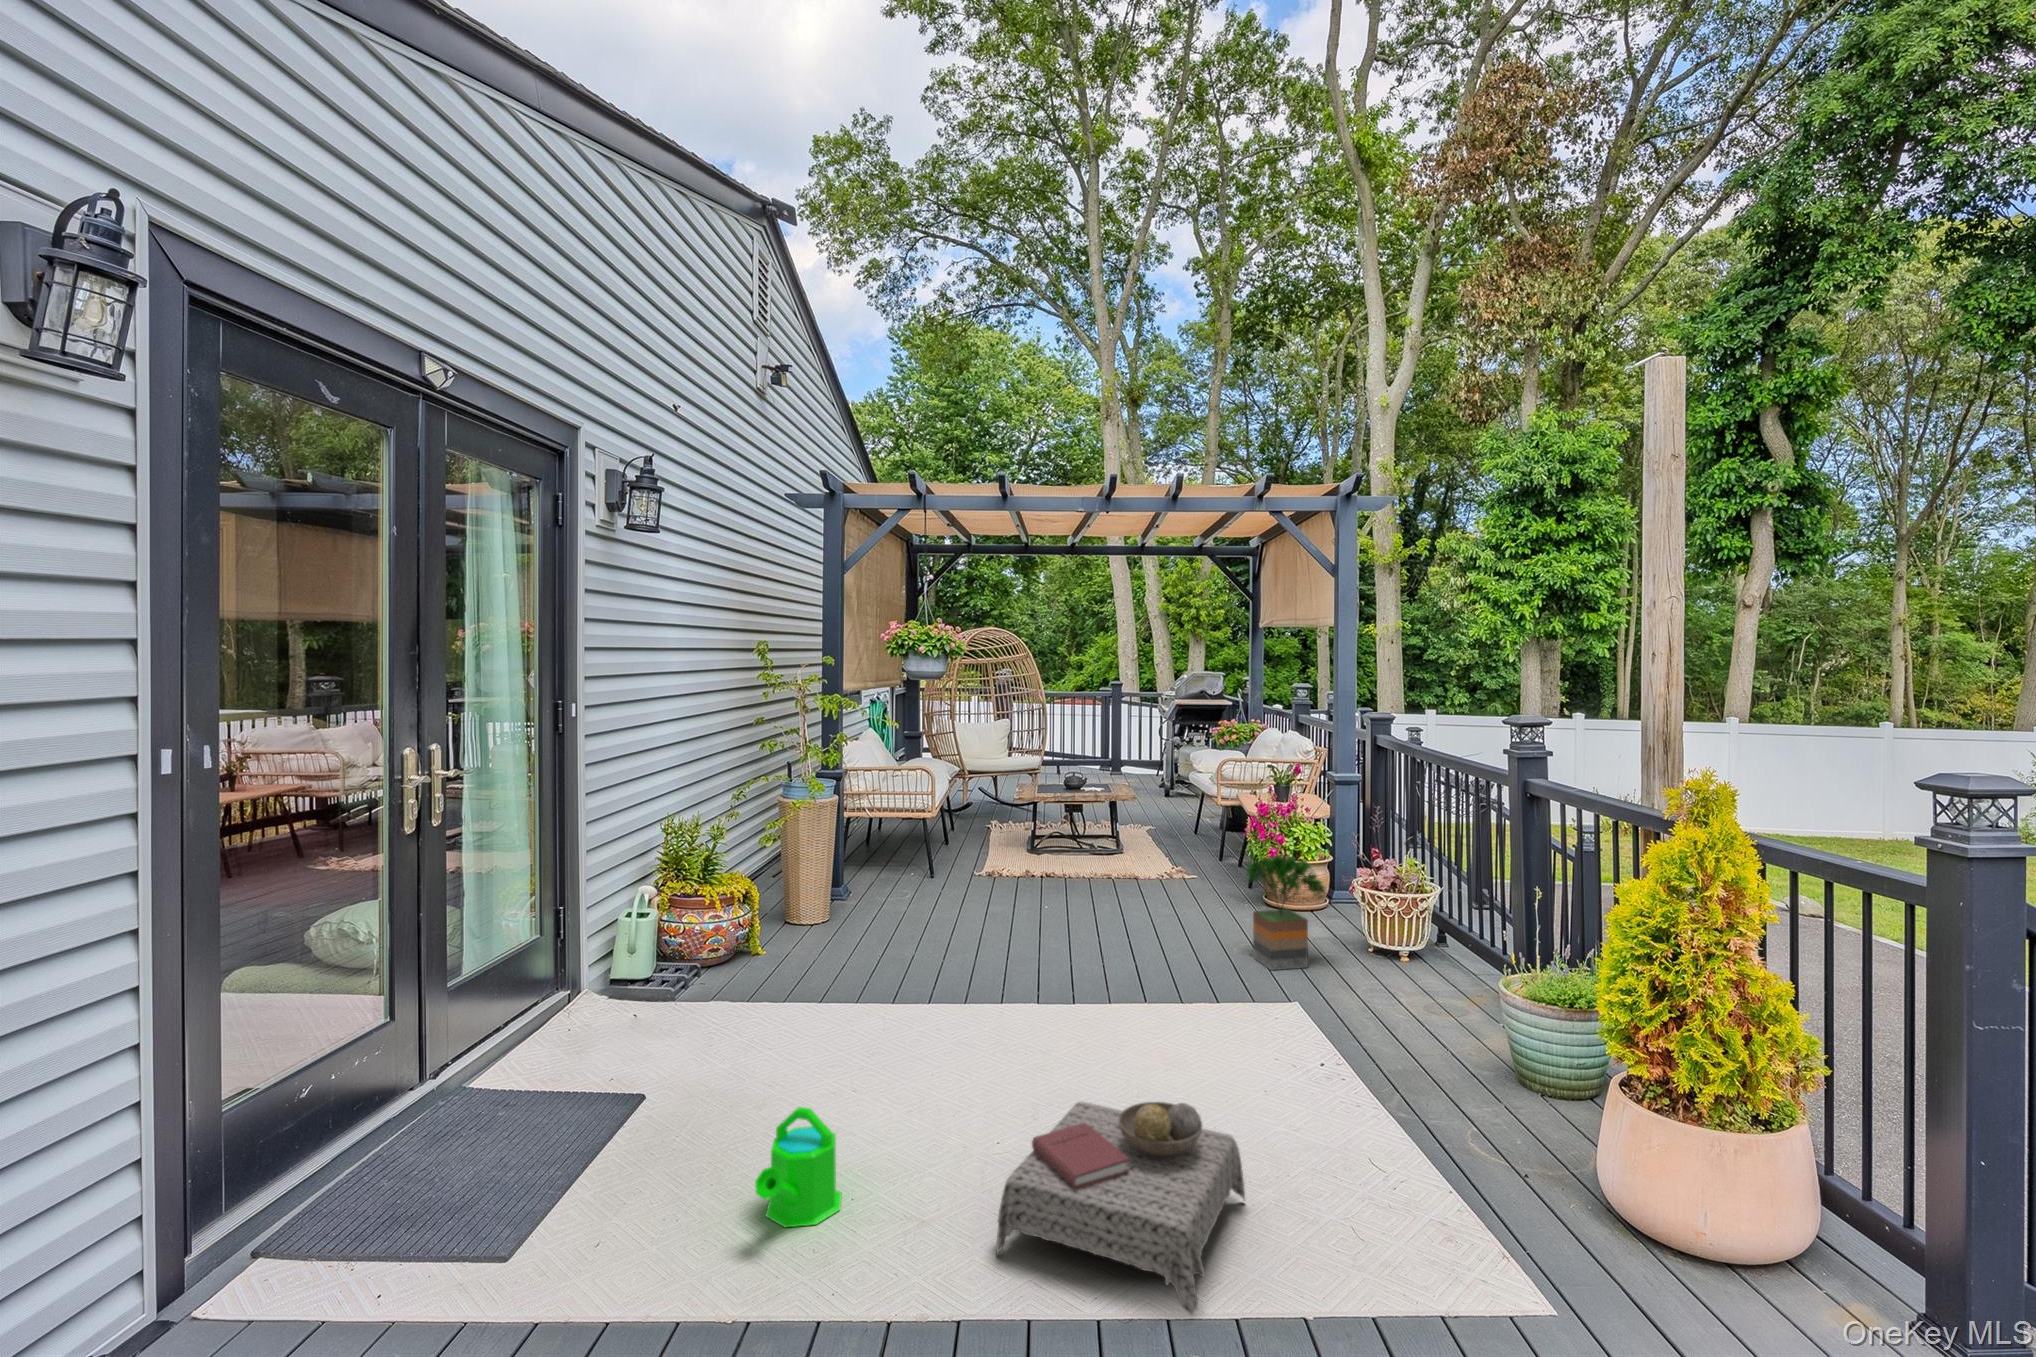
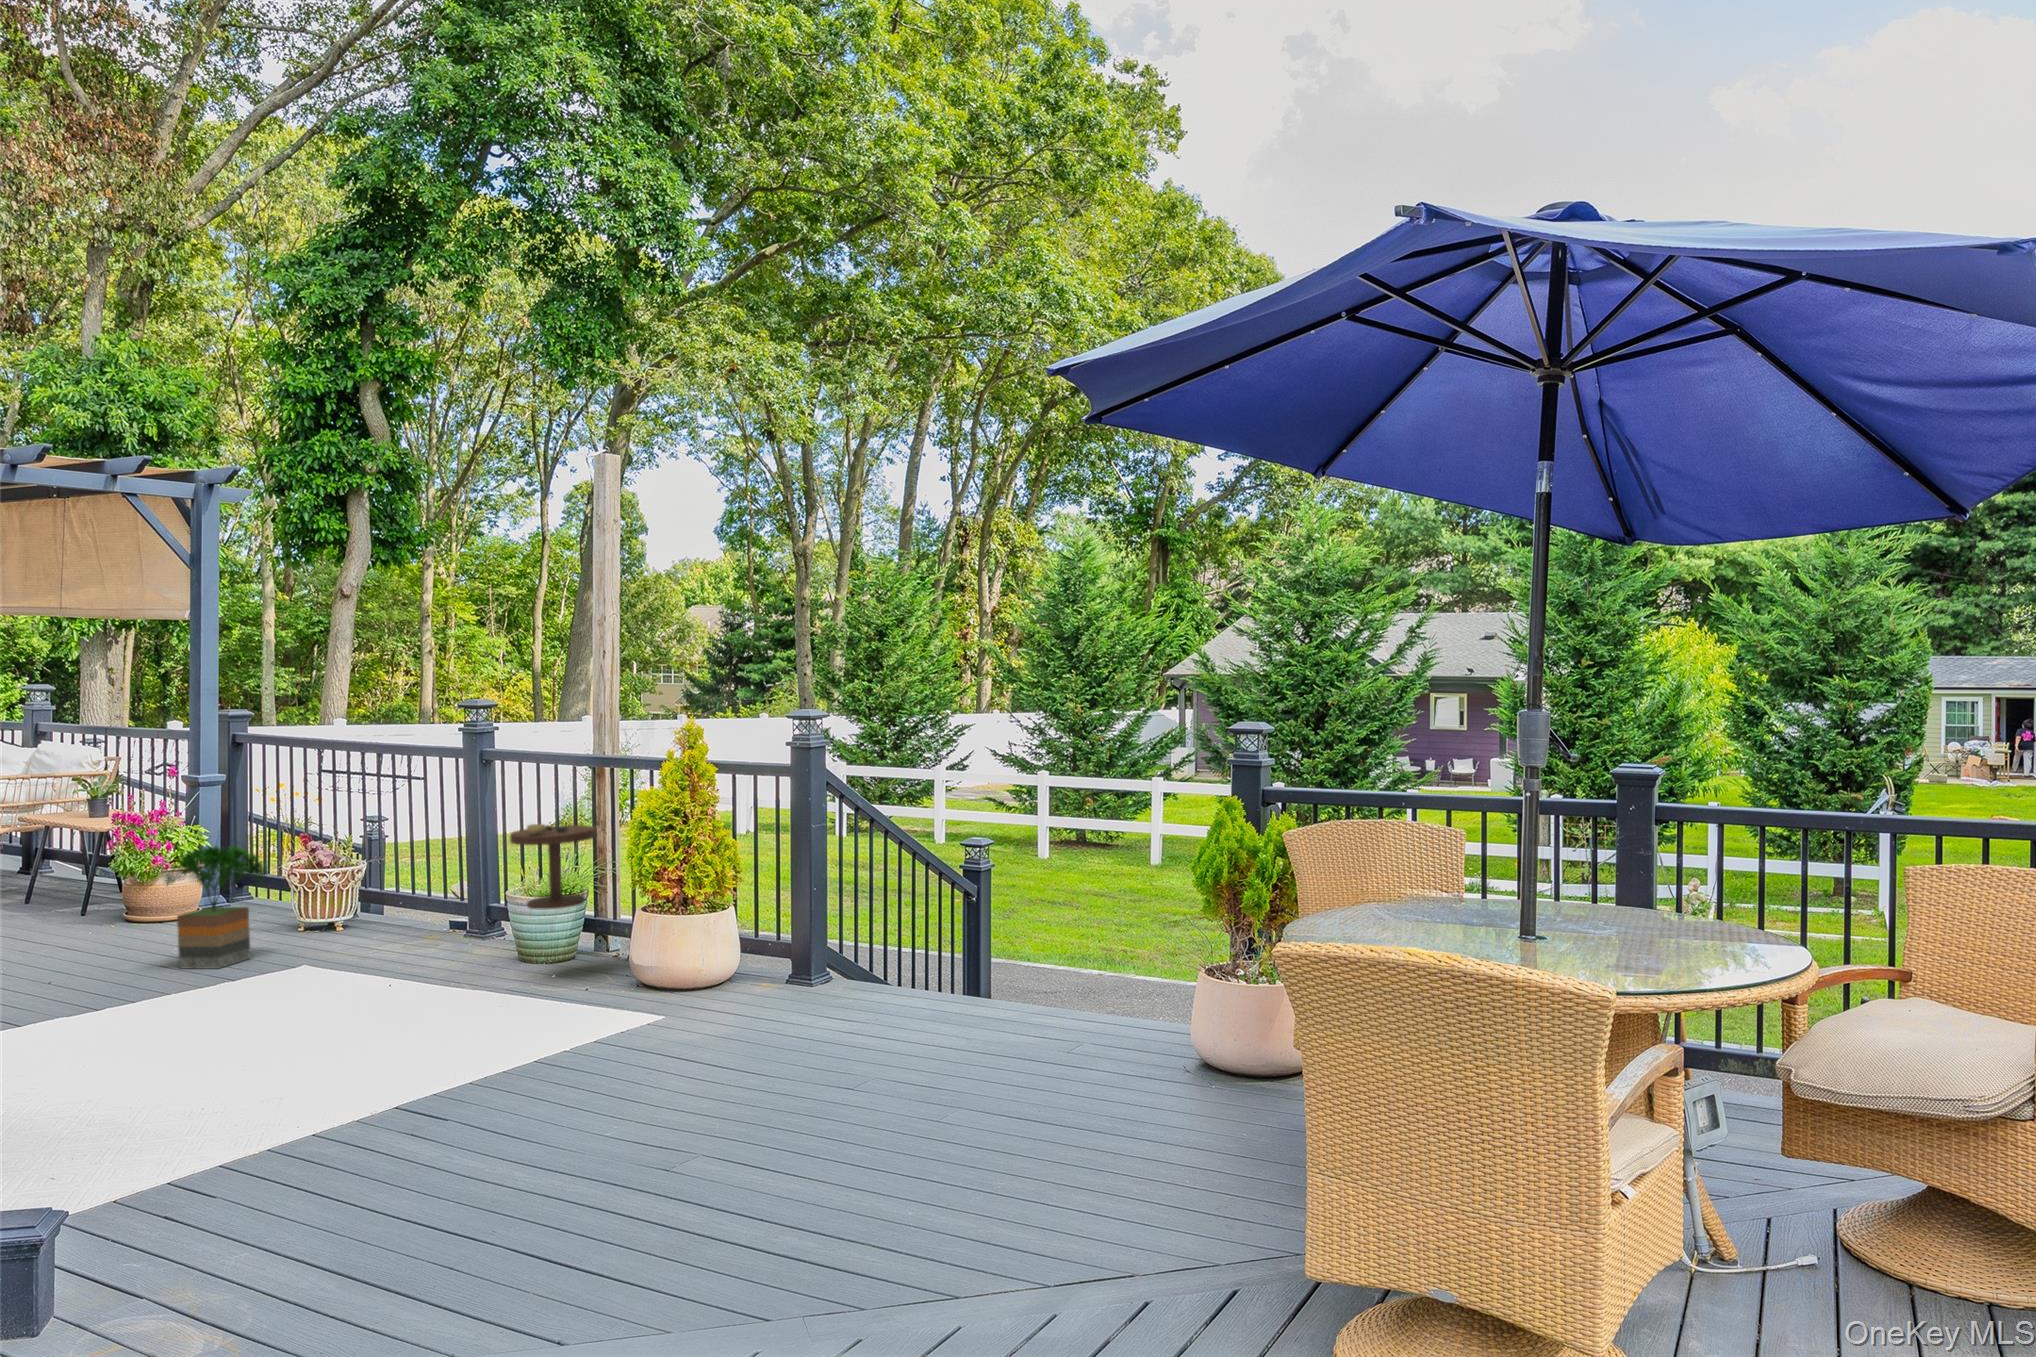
side table: none [1436,933,1561,1144] -> present [510,824,597,910]
ottoman: present [996,1102,1245,1315] -> none [306,960,527,1105]
watering can: present [755,1107,841,1227] -> none [90,1061,182,1178]

